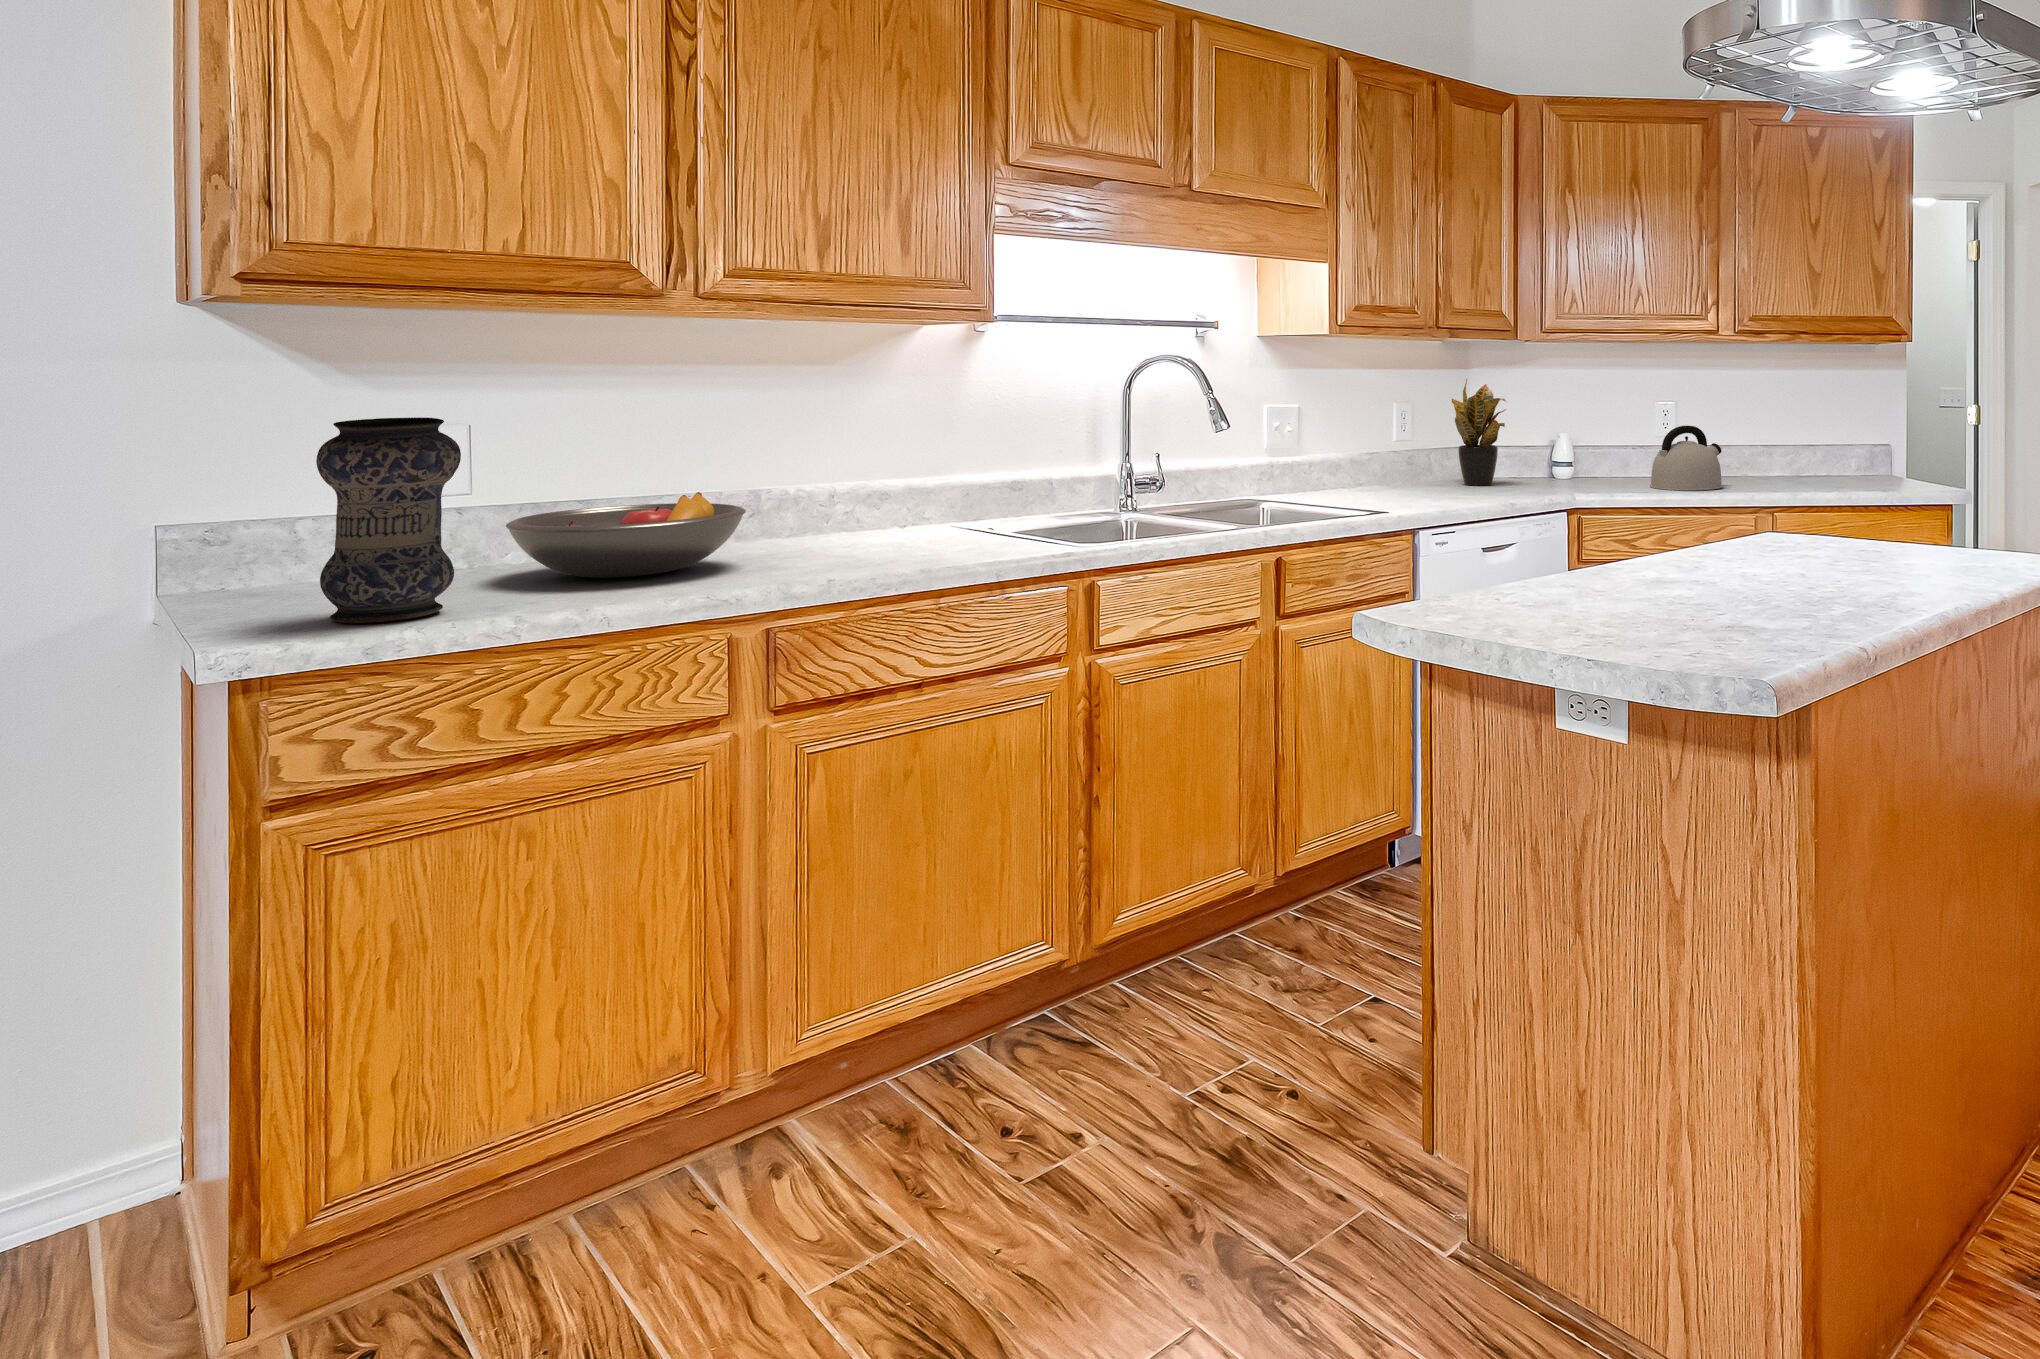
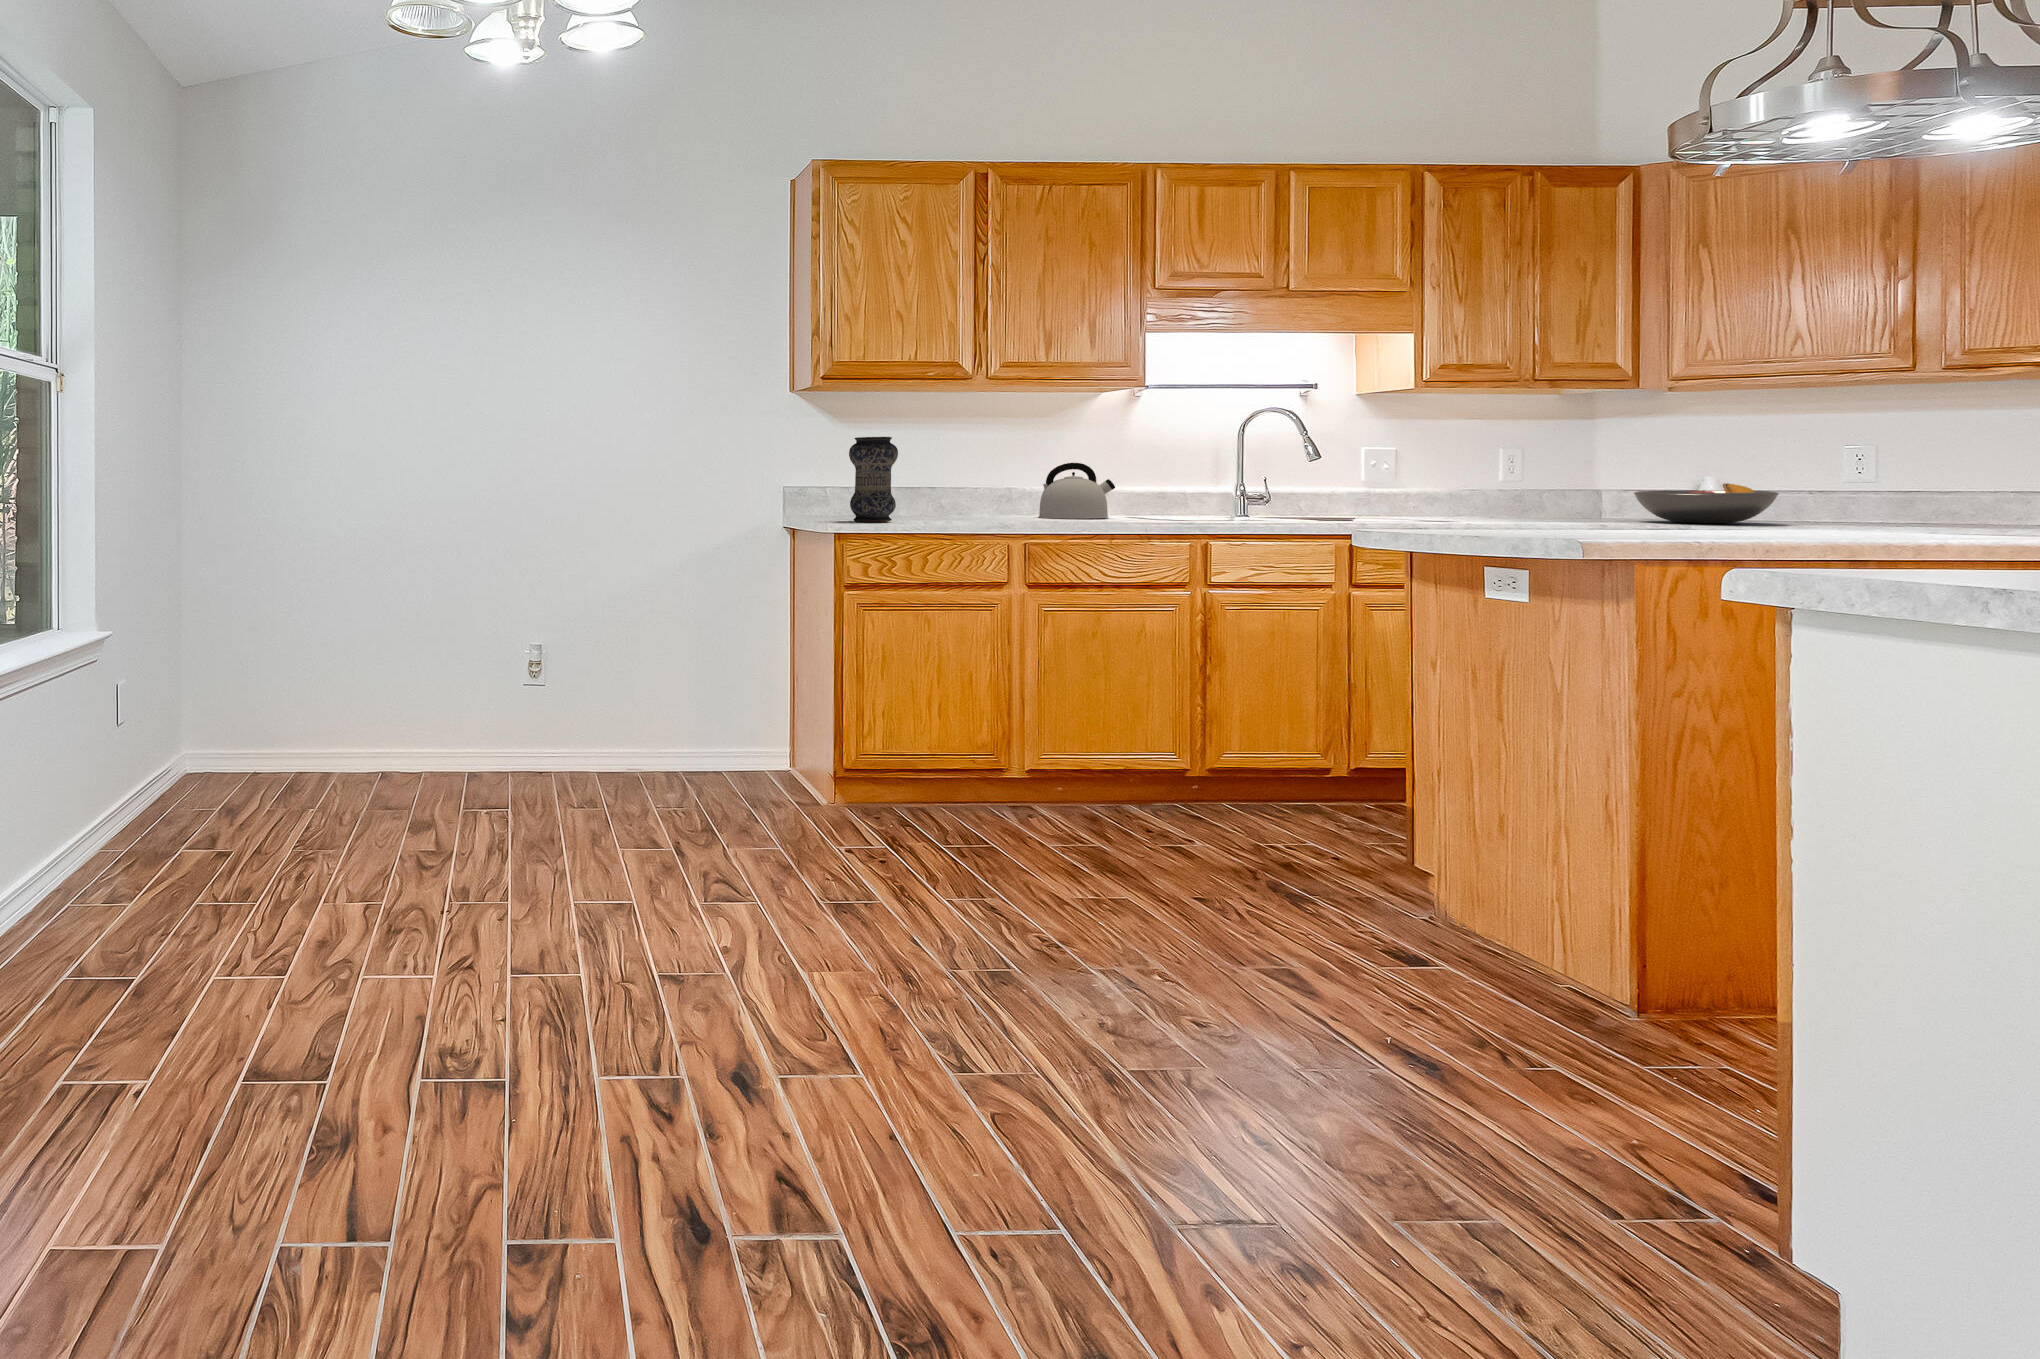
potted plant: present [1451,379,1506,486] -> none [1553,421,1636,517]
kettle: present [1650,426,1723,490] -> present [1039,463,1115,519]
fruit bowl: present [506,492,746,578] -> present [1634,483,1779,523]

